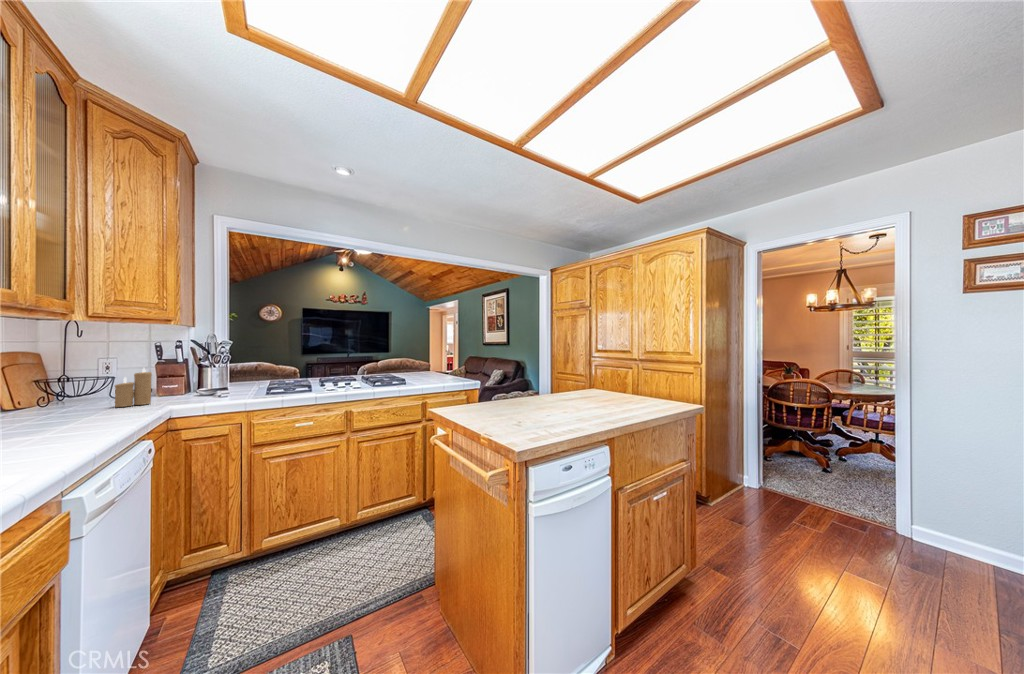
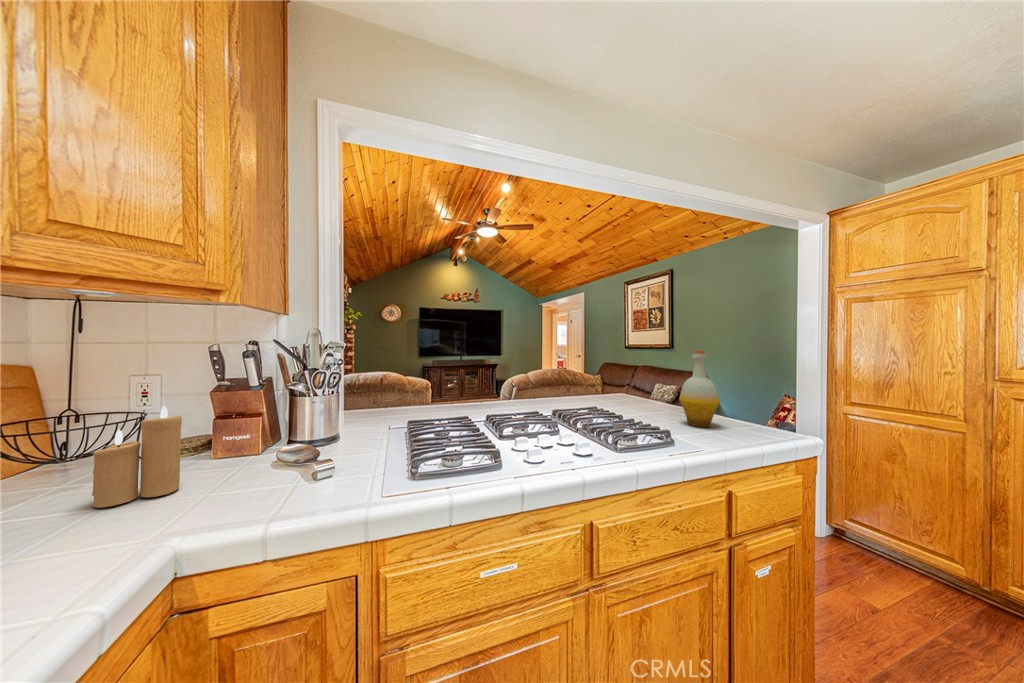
bottle: none [433,345,452,383] -> present [679,350,720,427]

